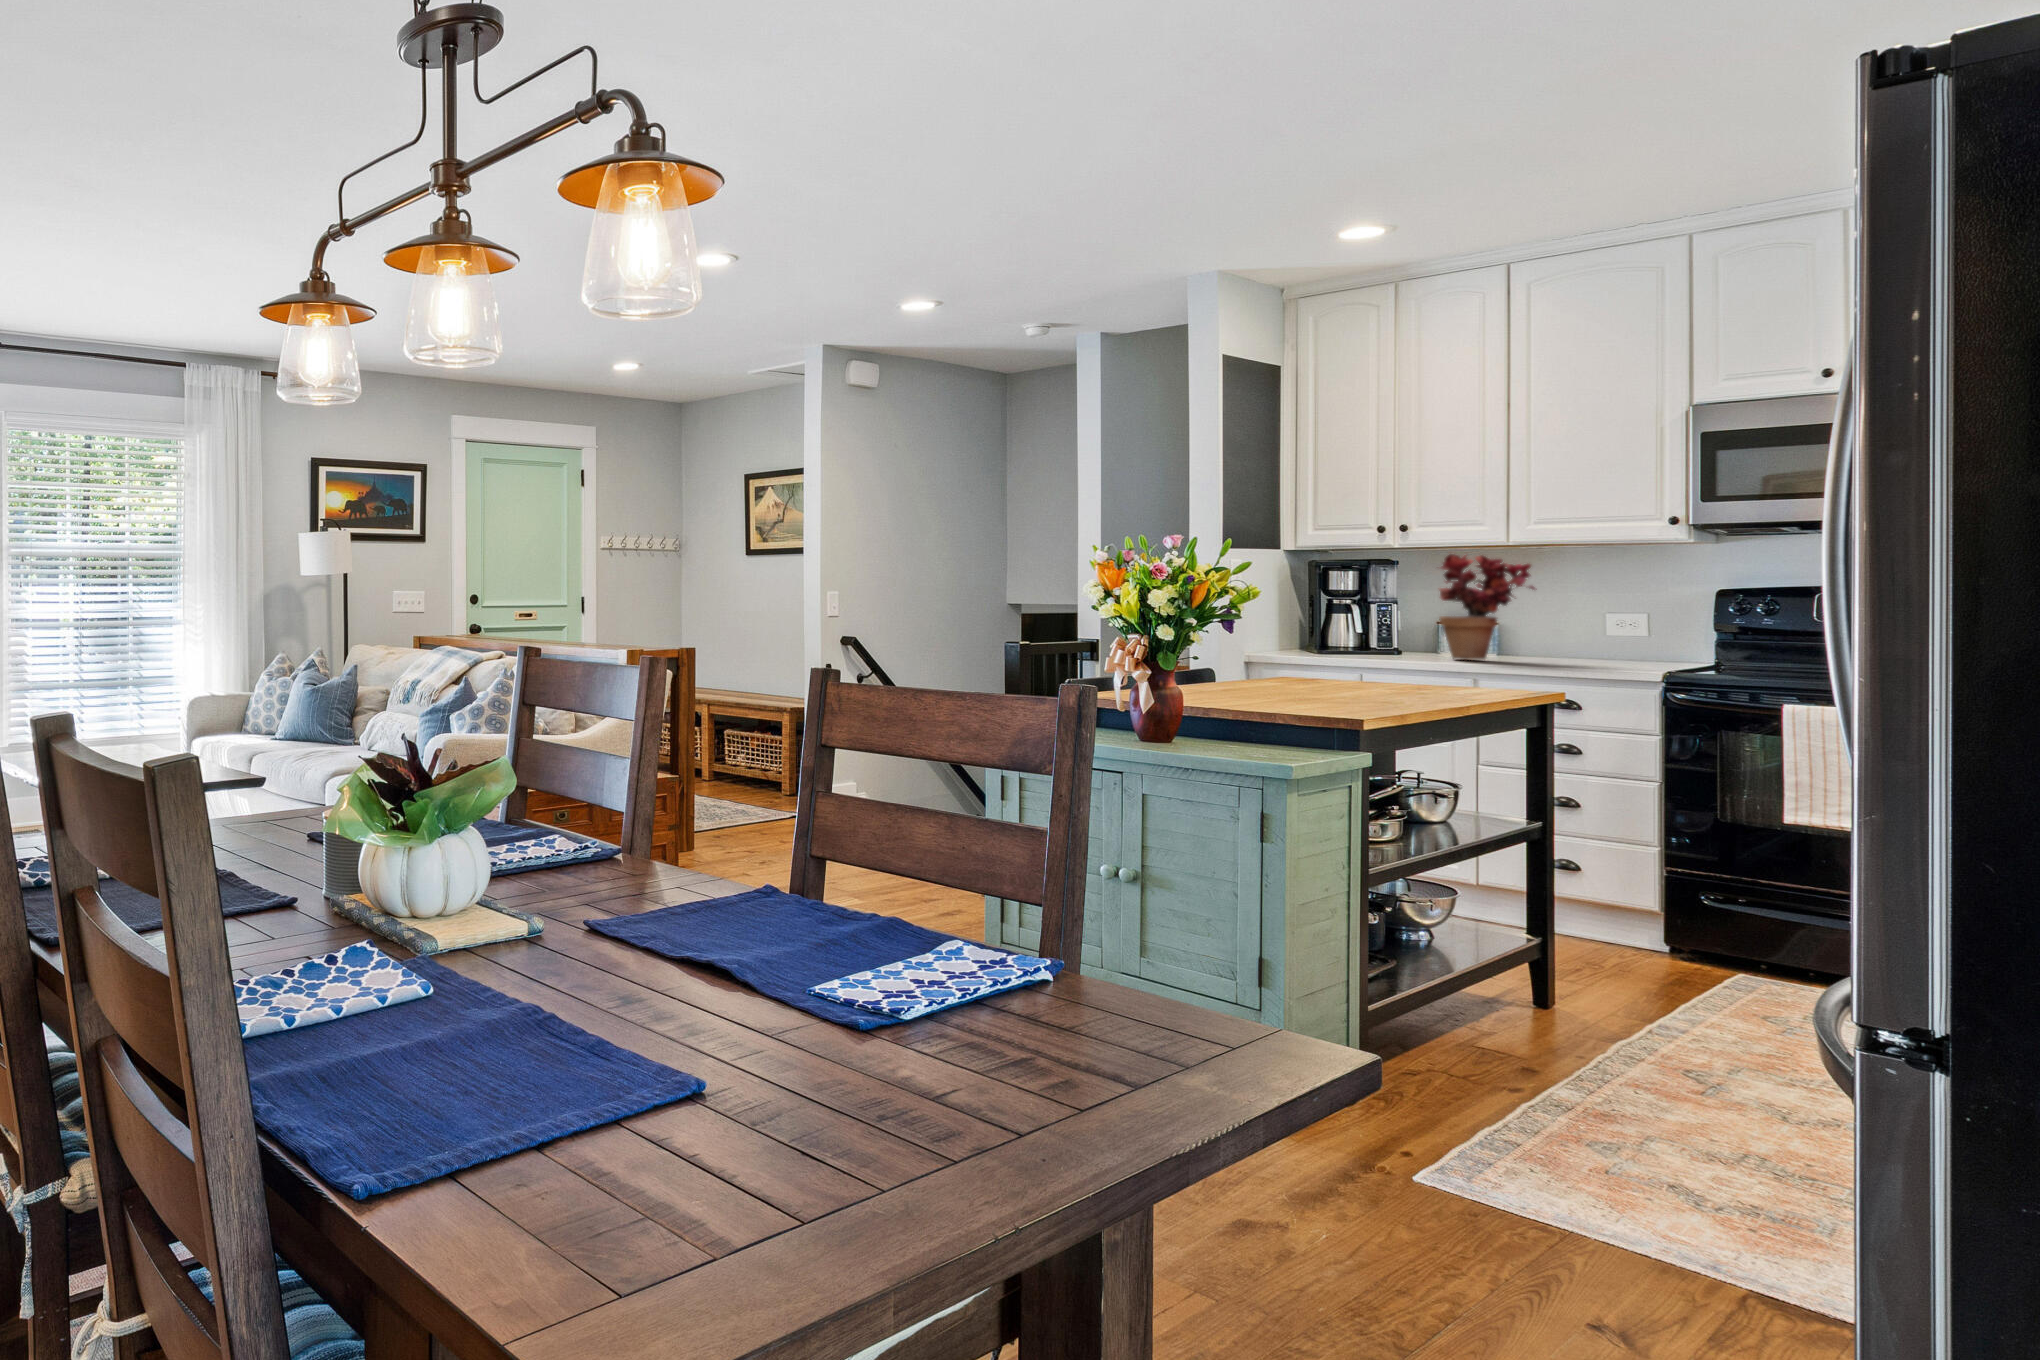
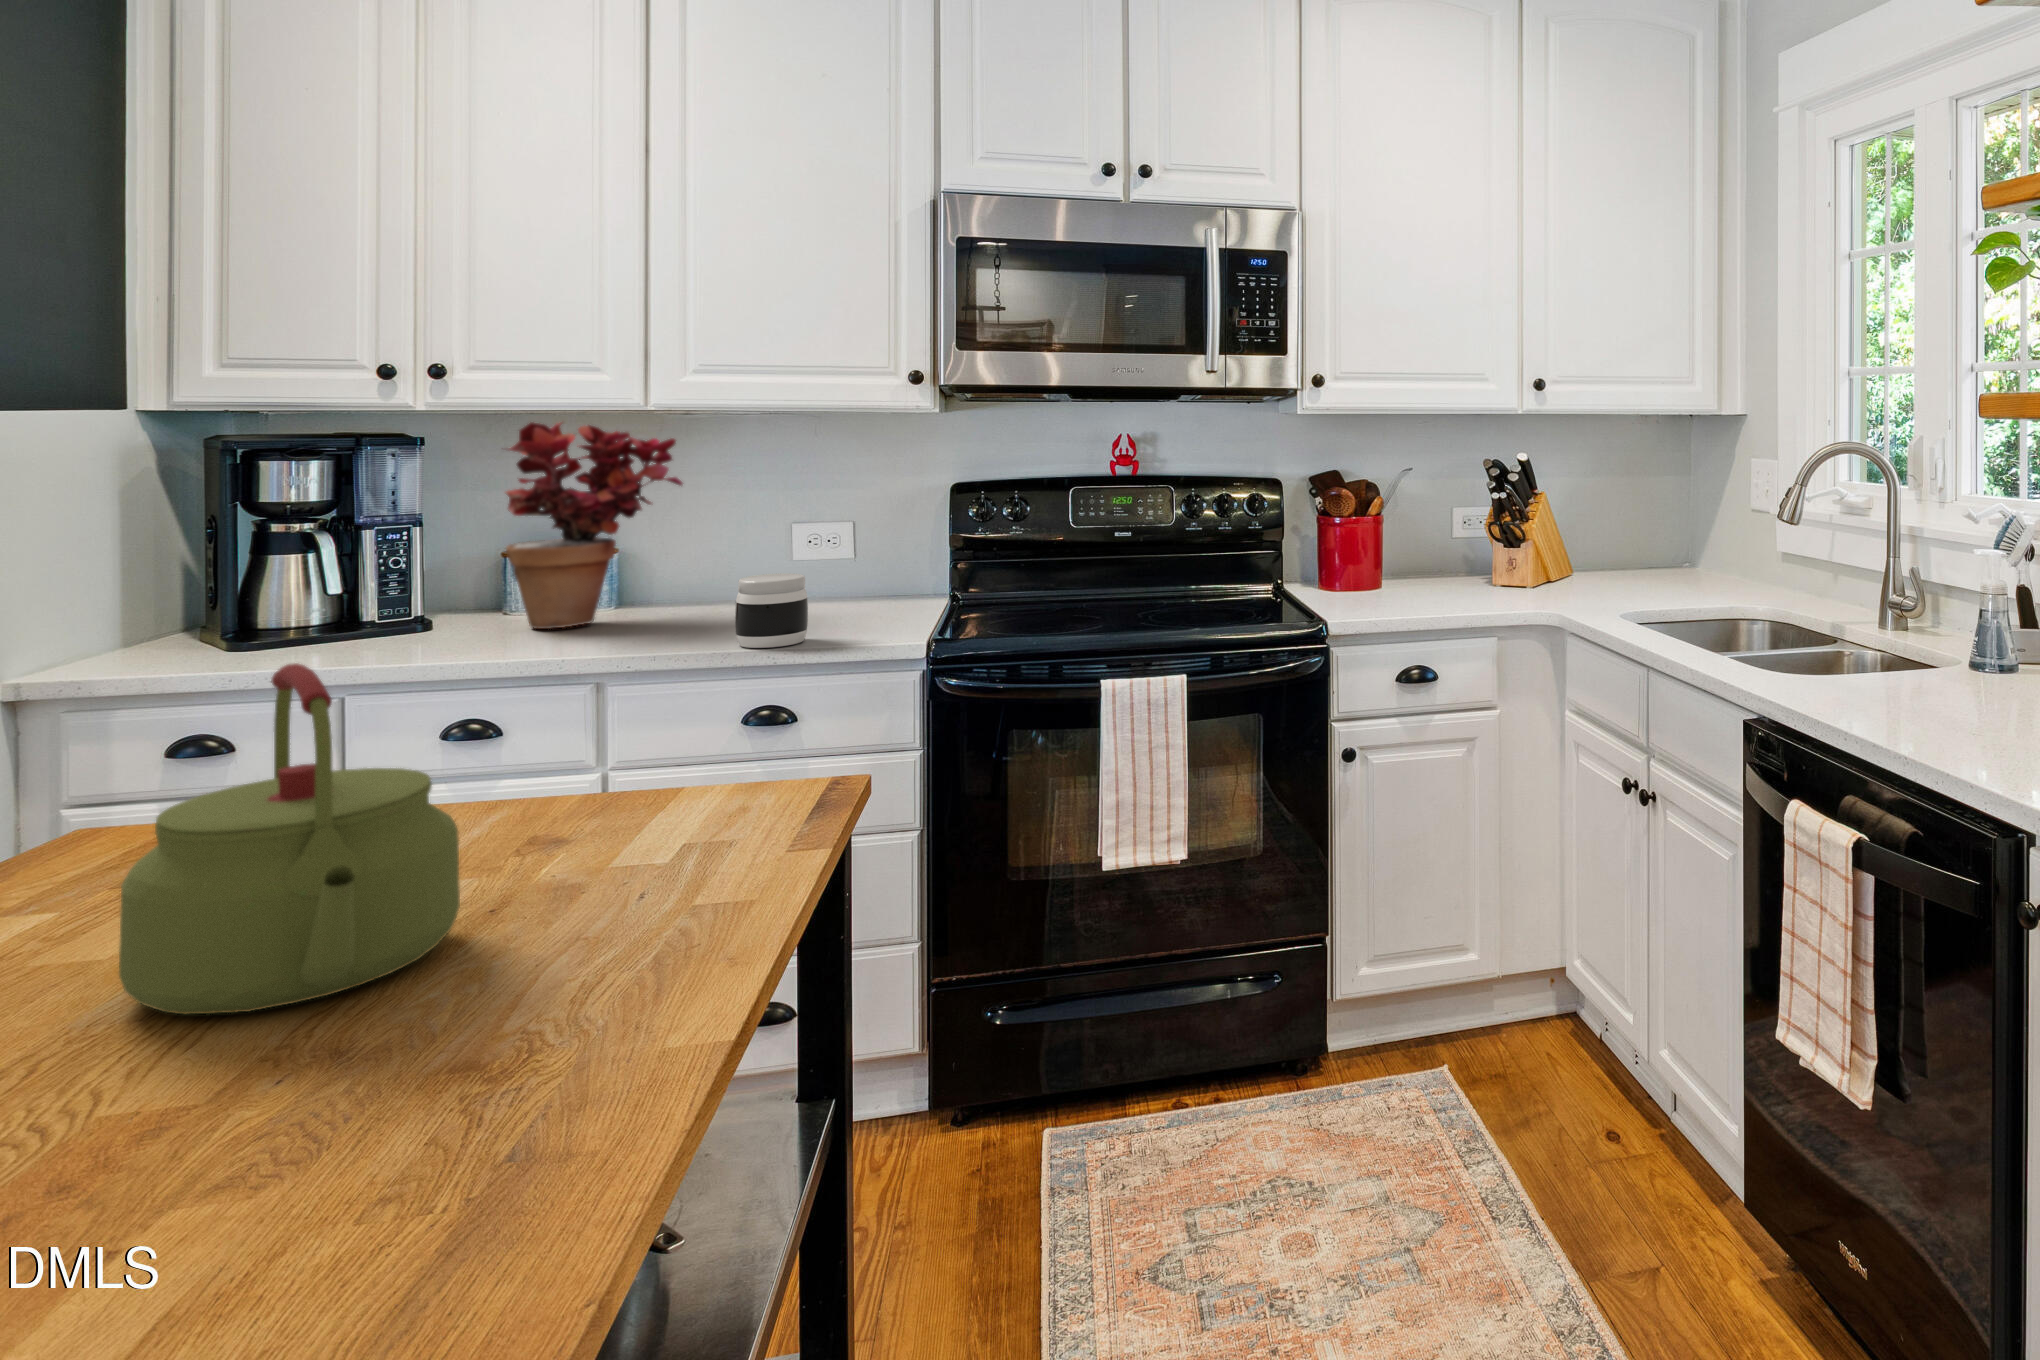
kettle: none [1320,602,1412,696] -> present [119,663,460,1014]
jar: none [1559,634,1604,672] -> present [735,573,808,648]

